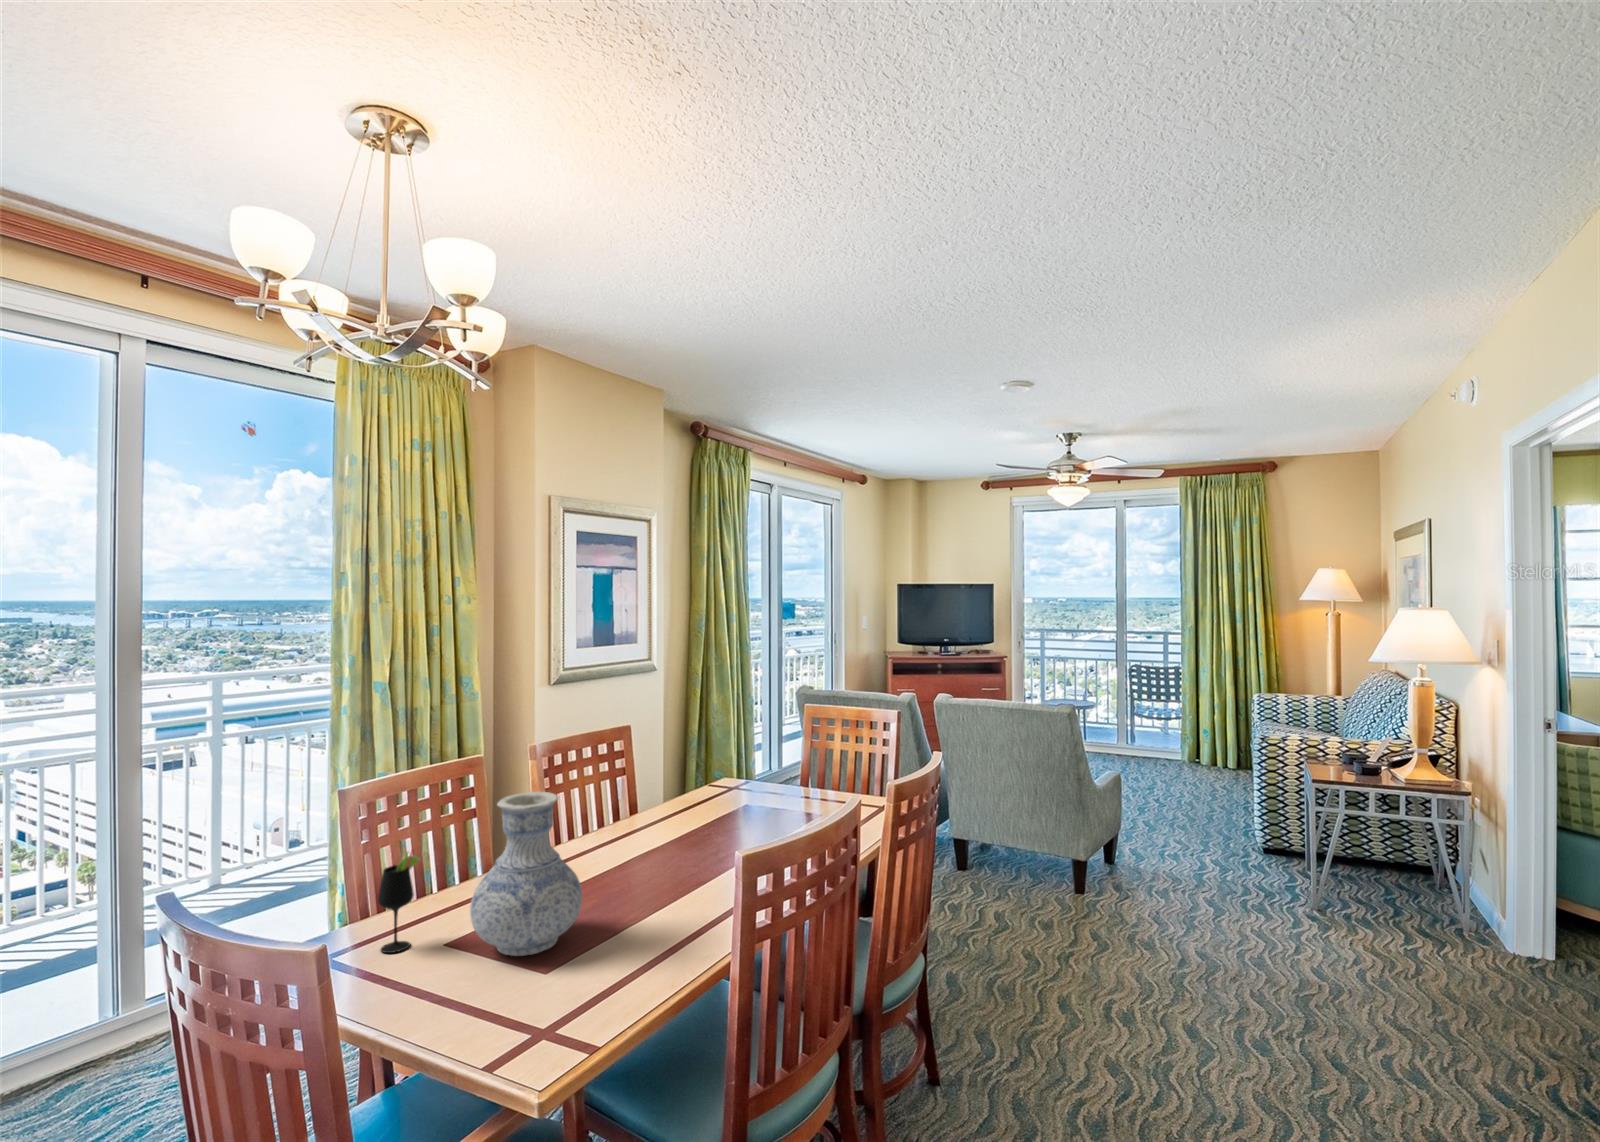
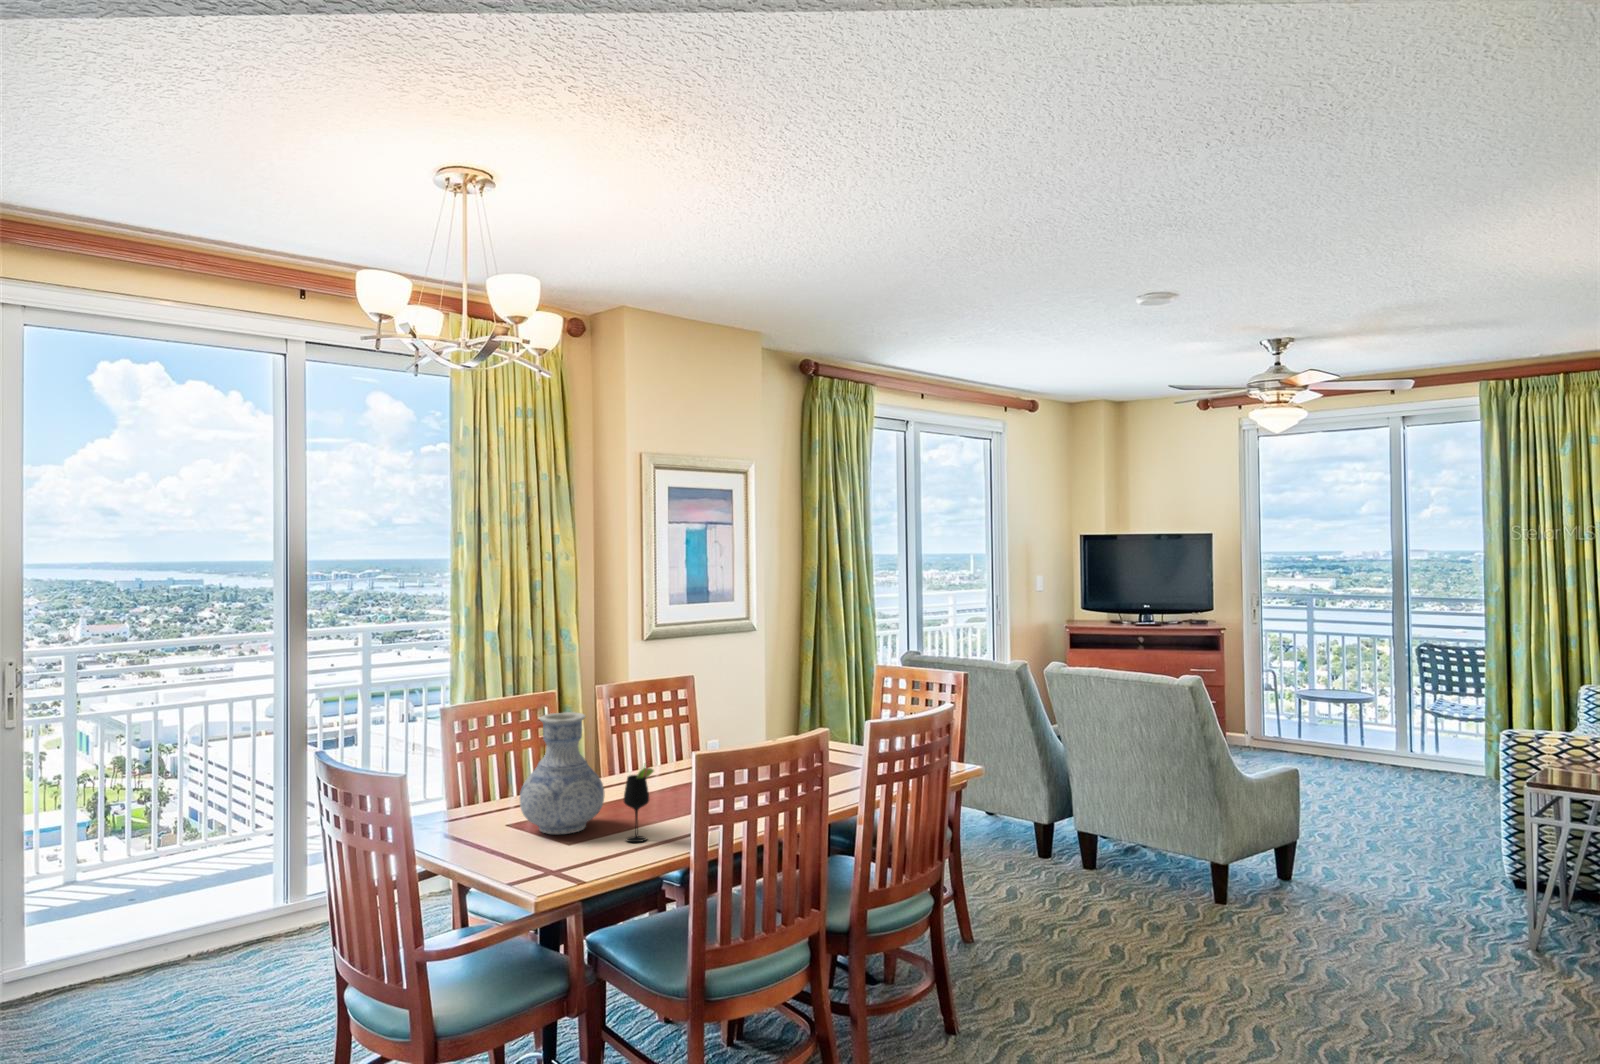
wine glass: present [378,850,420,953] -> present [623,763,654,842]

